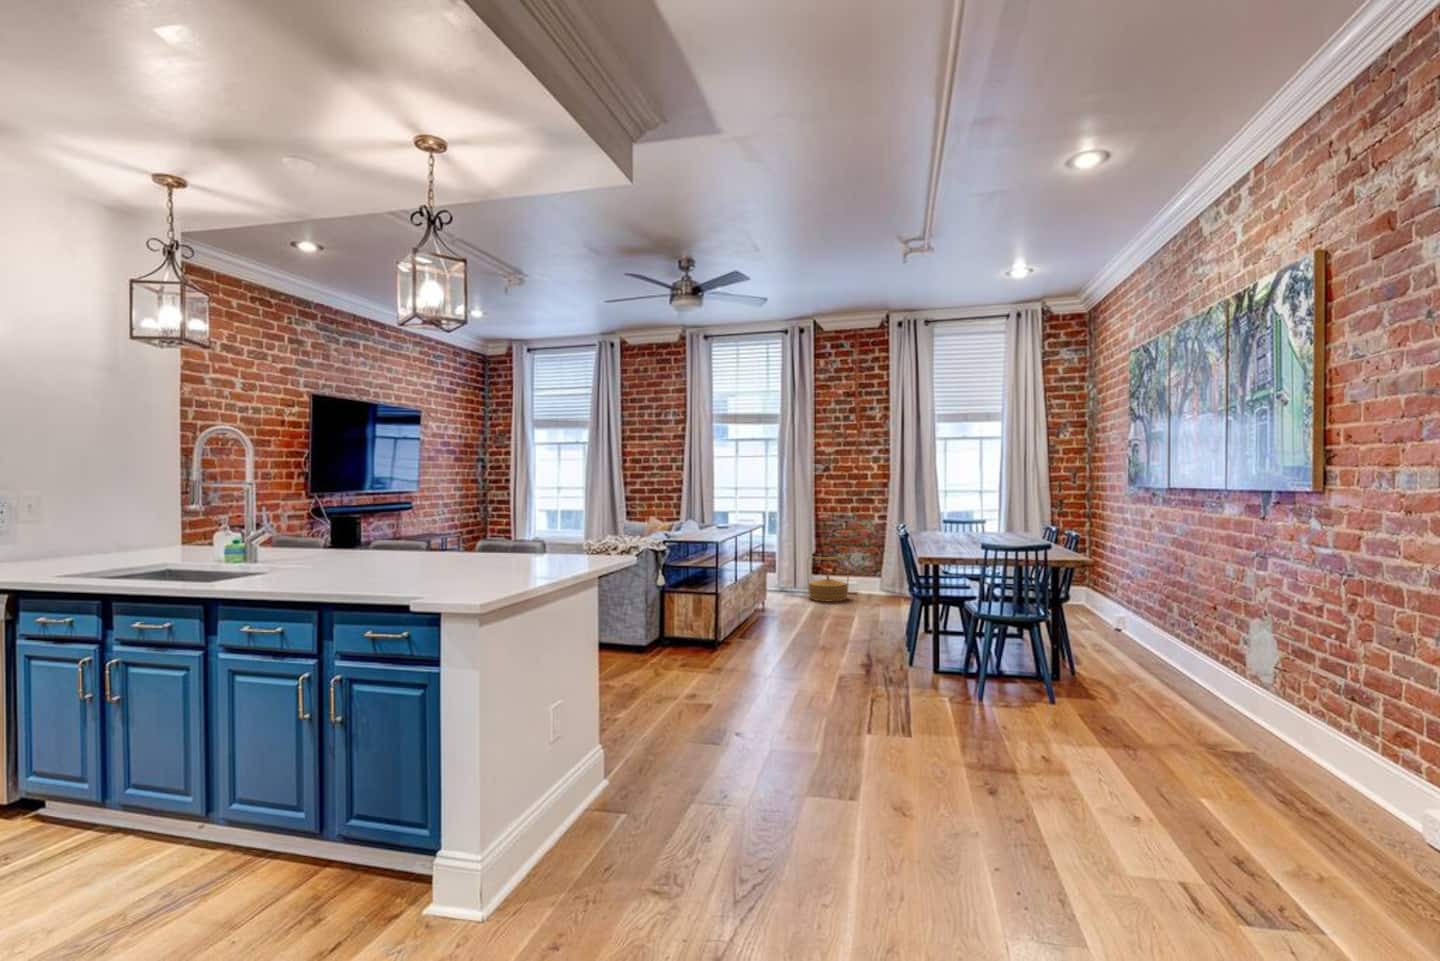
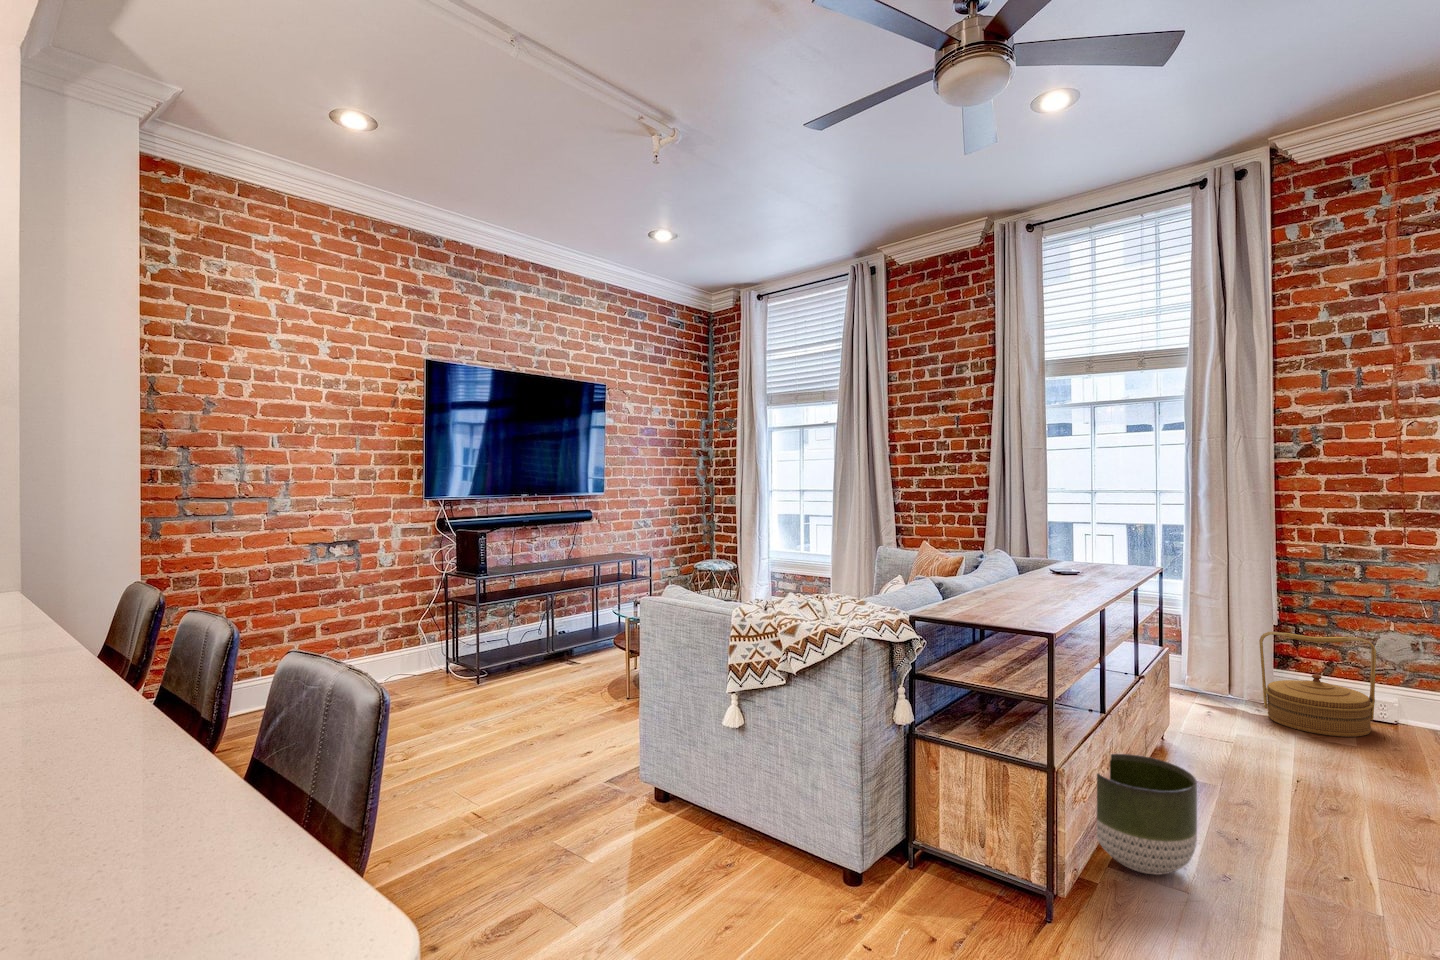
planter: none [732,601,770,644] -> present [1097,754,1197,875]

